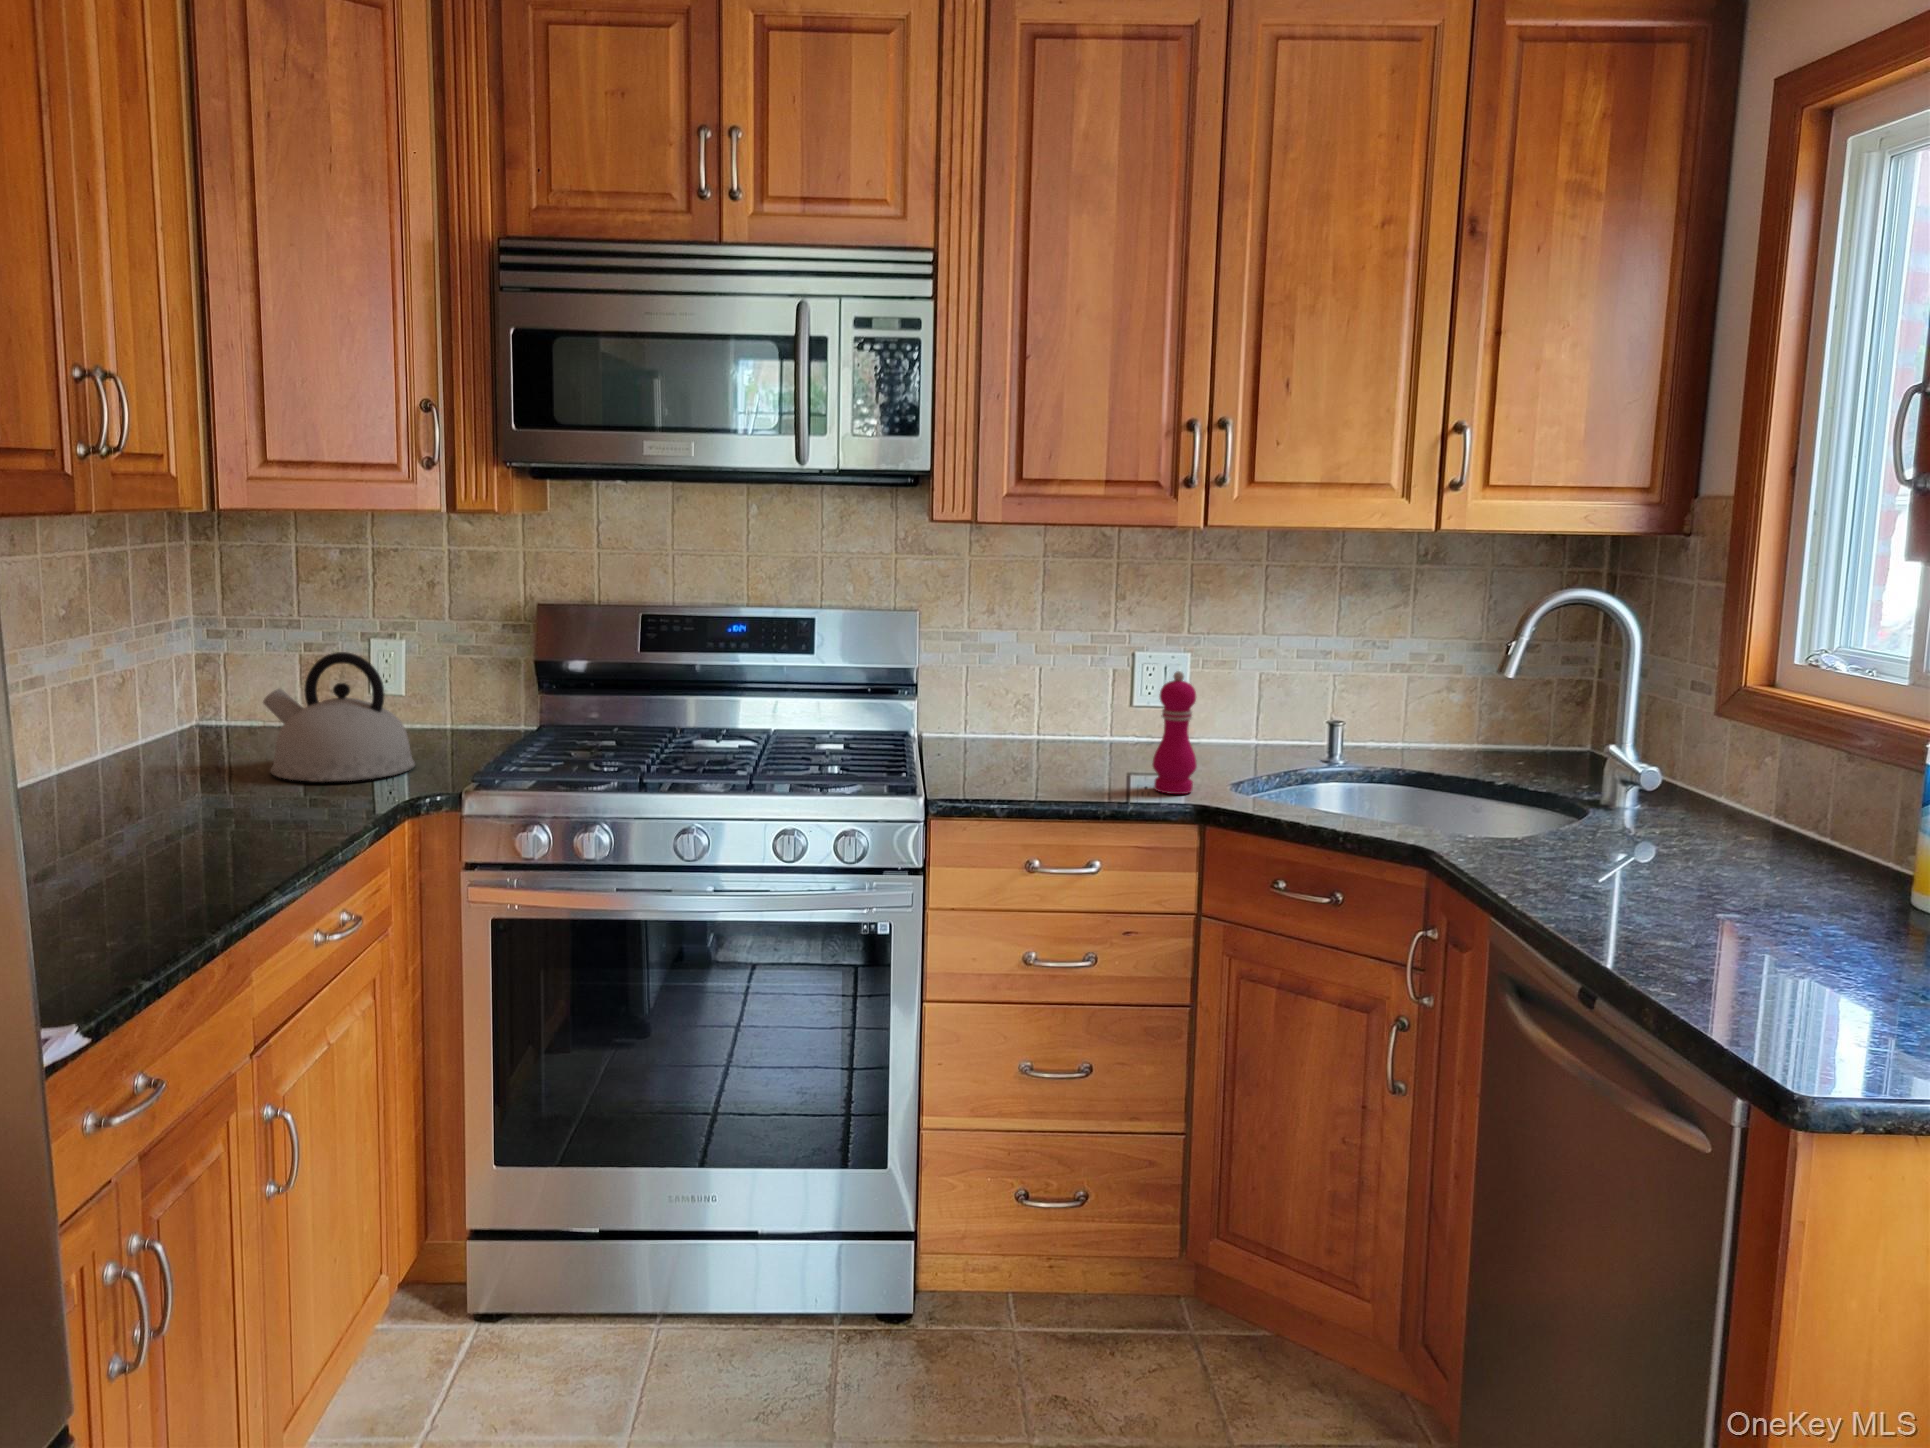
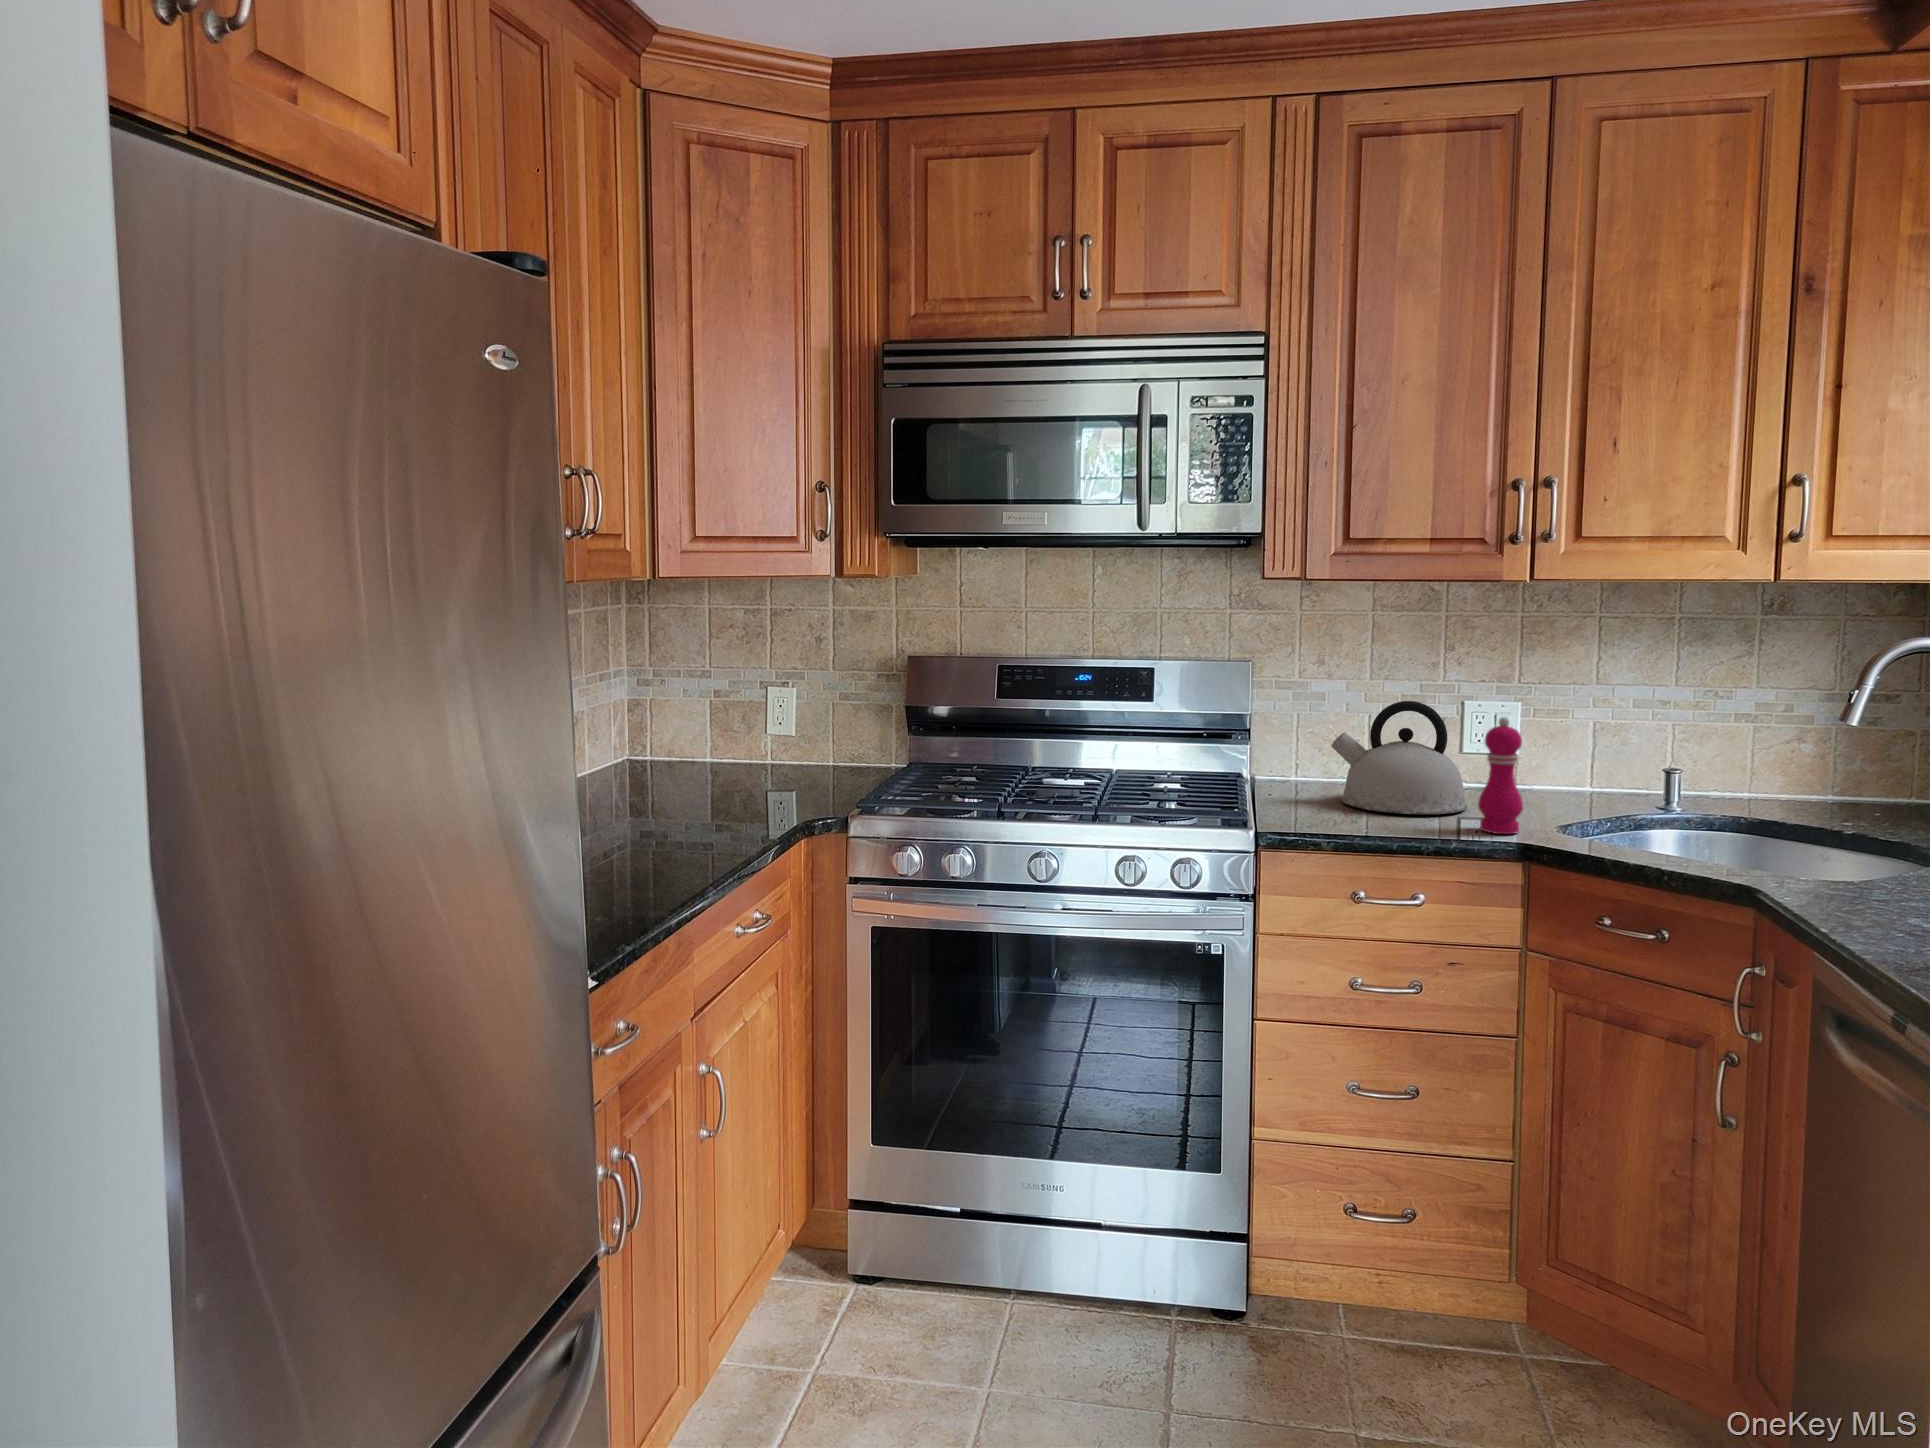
kettle: present [263,652,415,782] -> present [1331,701,1467,814]

